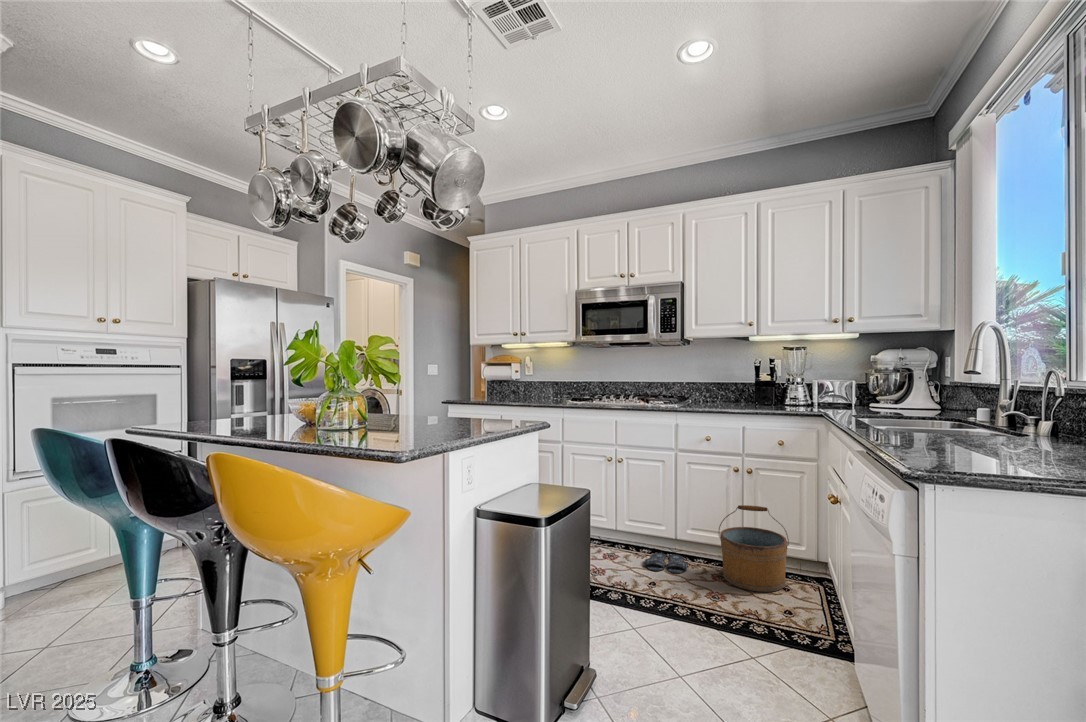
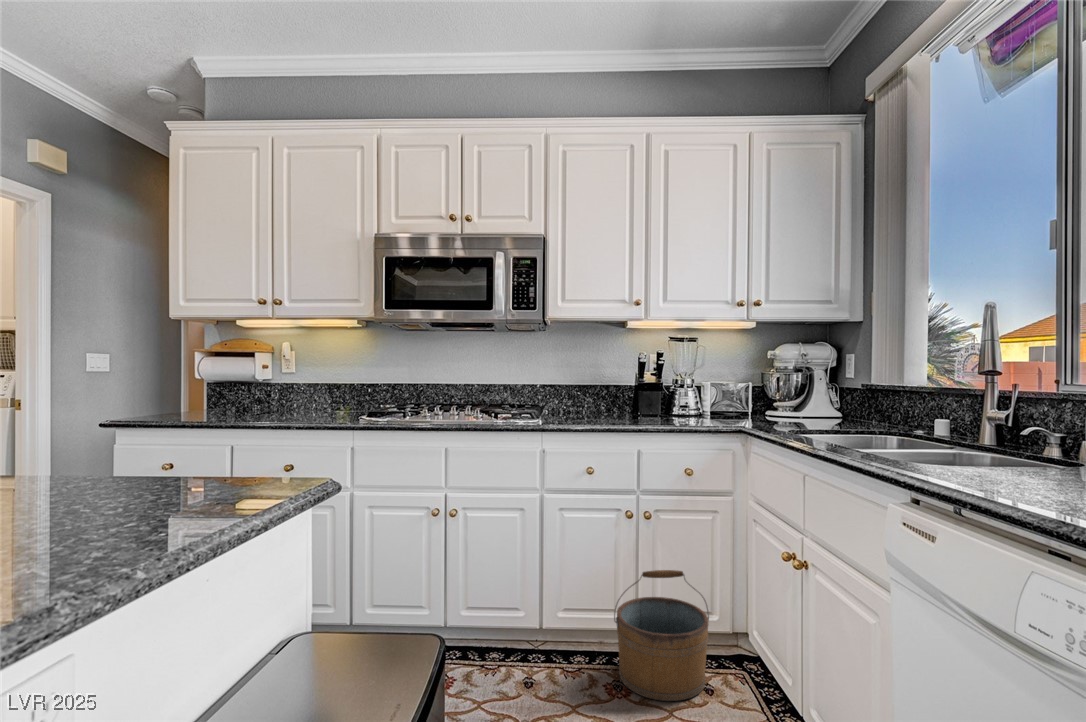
slippers: present [645,553,688,574] -> none [500,650,566,692]

